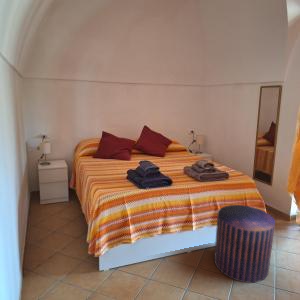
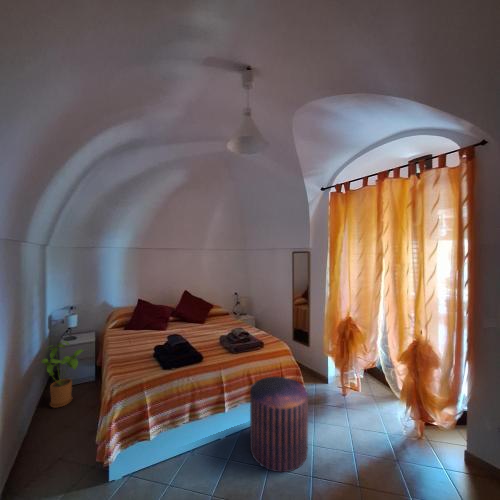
house plant: none [35,163,66,214] -> present [42,341,83,408]

